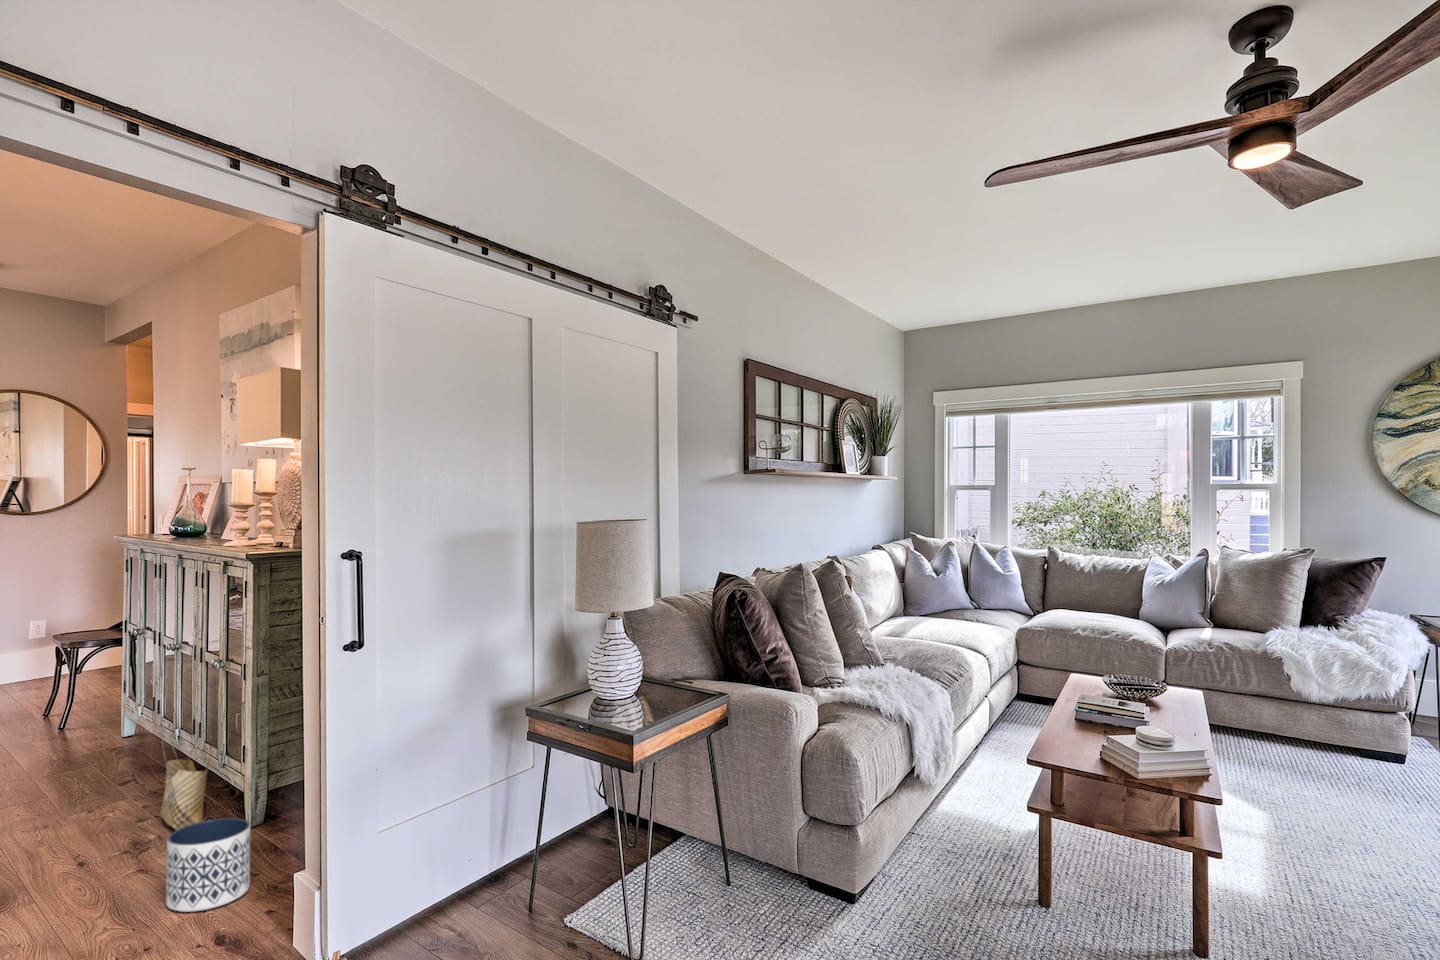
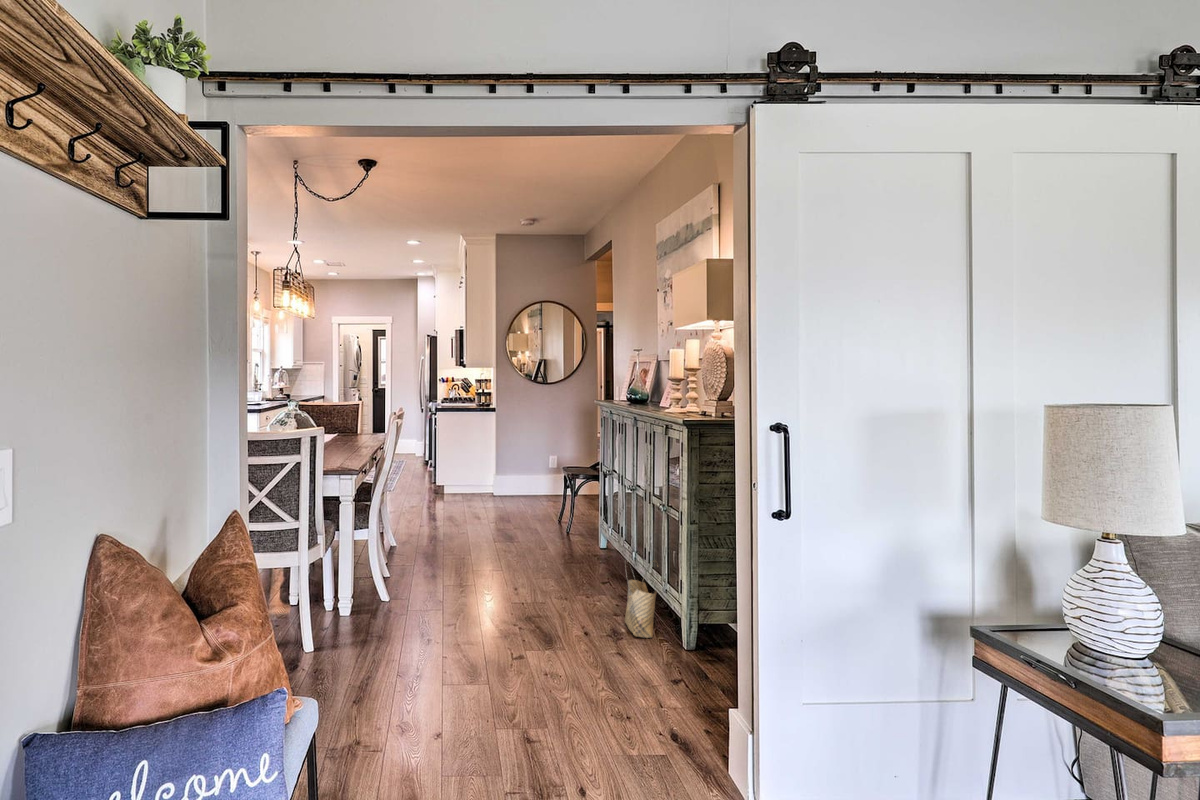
planter: present [166,818,250,912] -> none [631,639,690,713]

